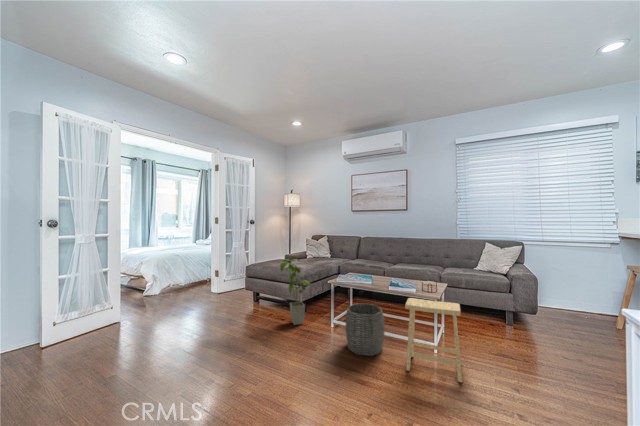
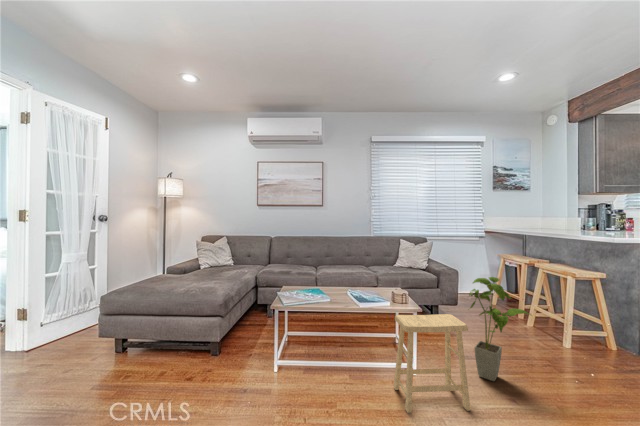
house plant: present [280,259,311,325] -> present [469,277,529,381]
woven basket: present [346,304,384,356] -> none [310,329,363,407]

